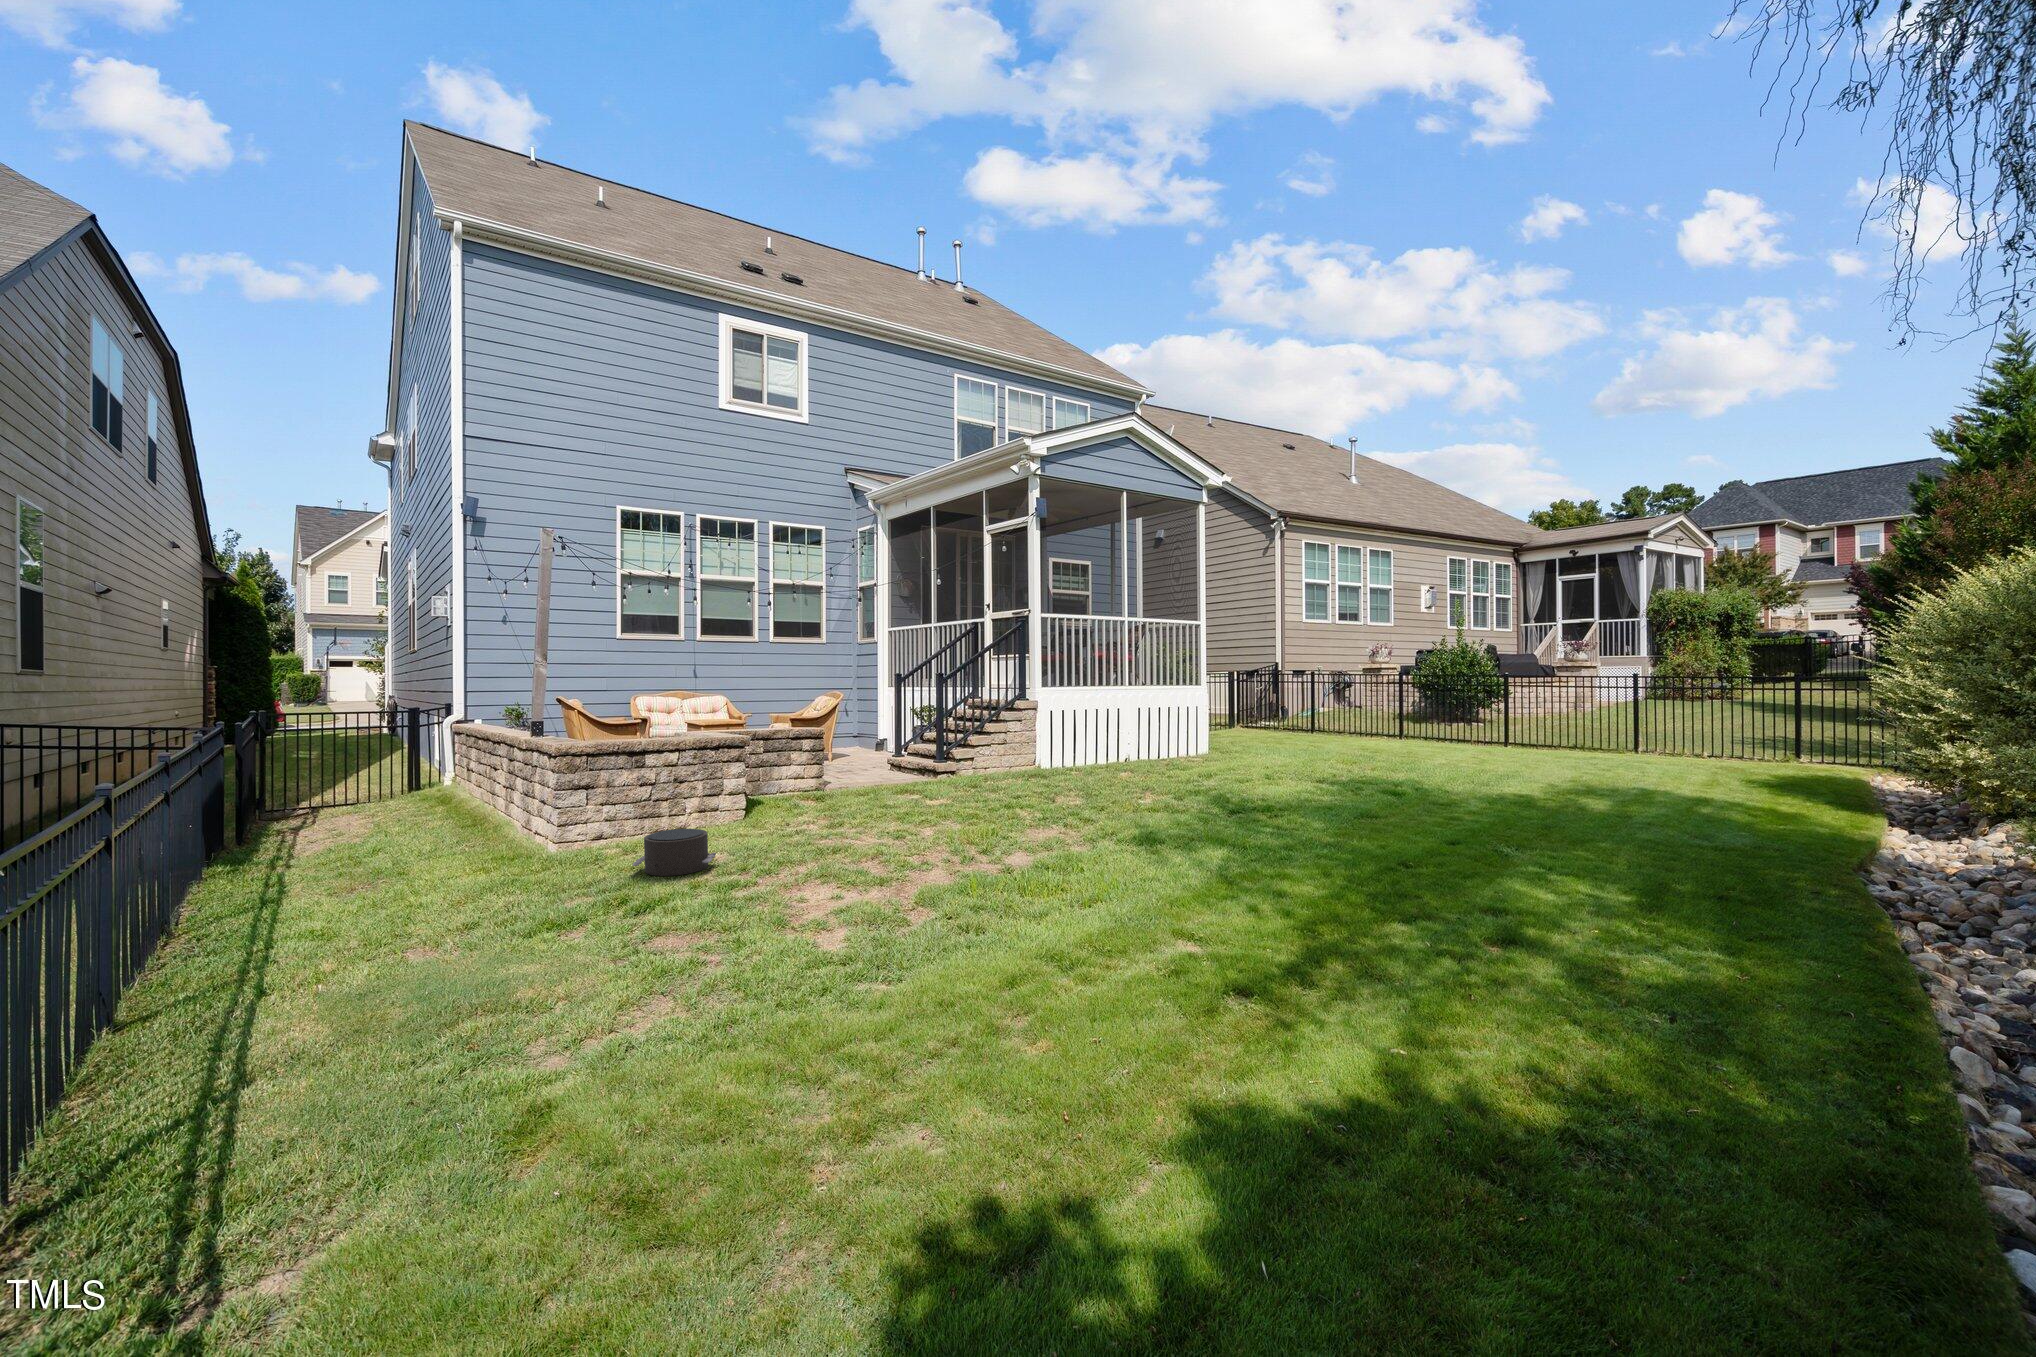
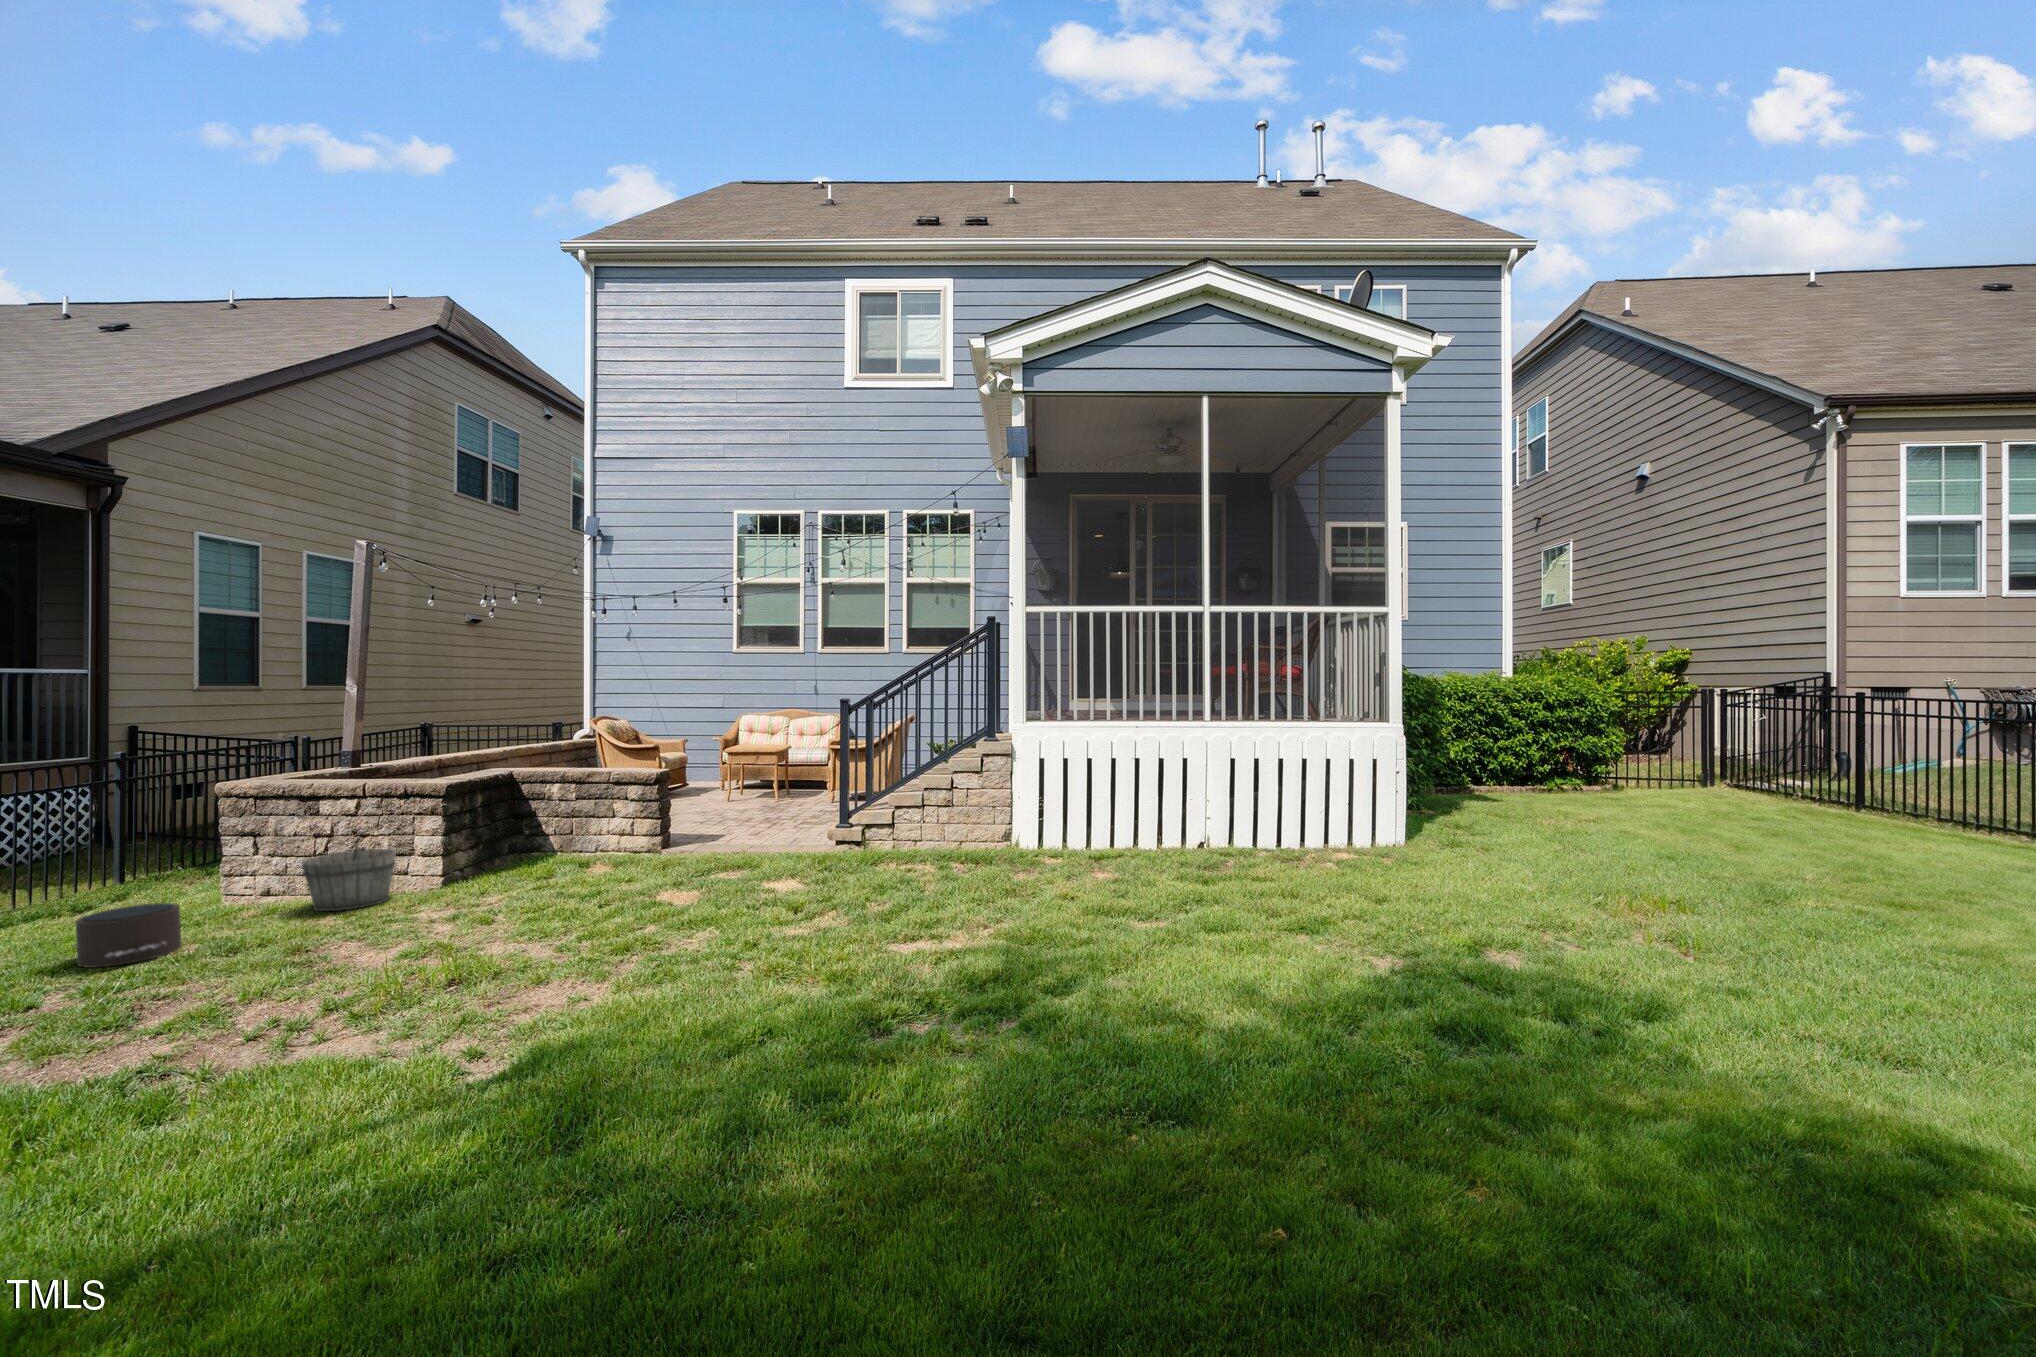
wooden bucket: none [675,780,741,838] -> present [302,842,396,911]

